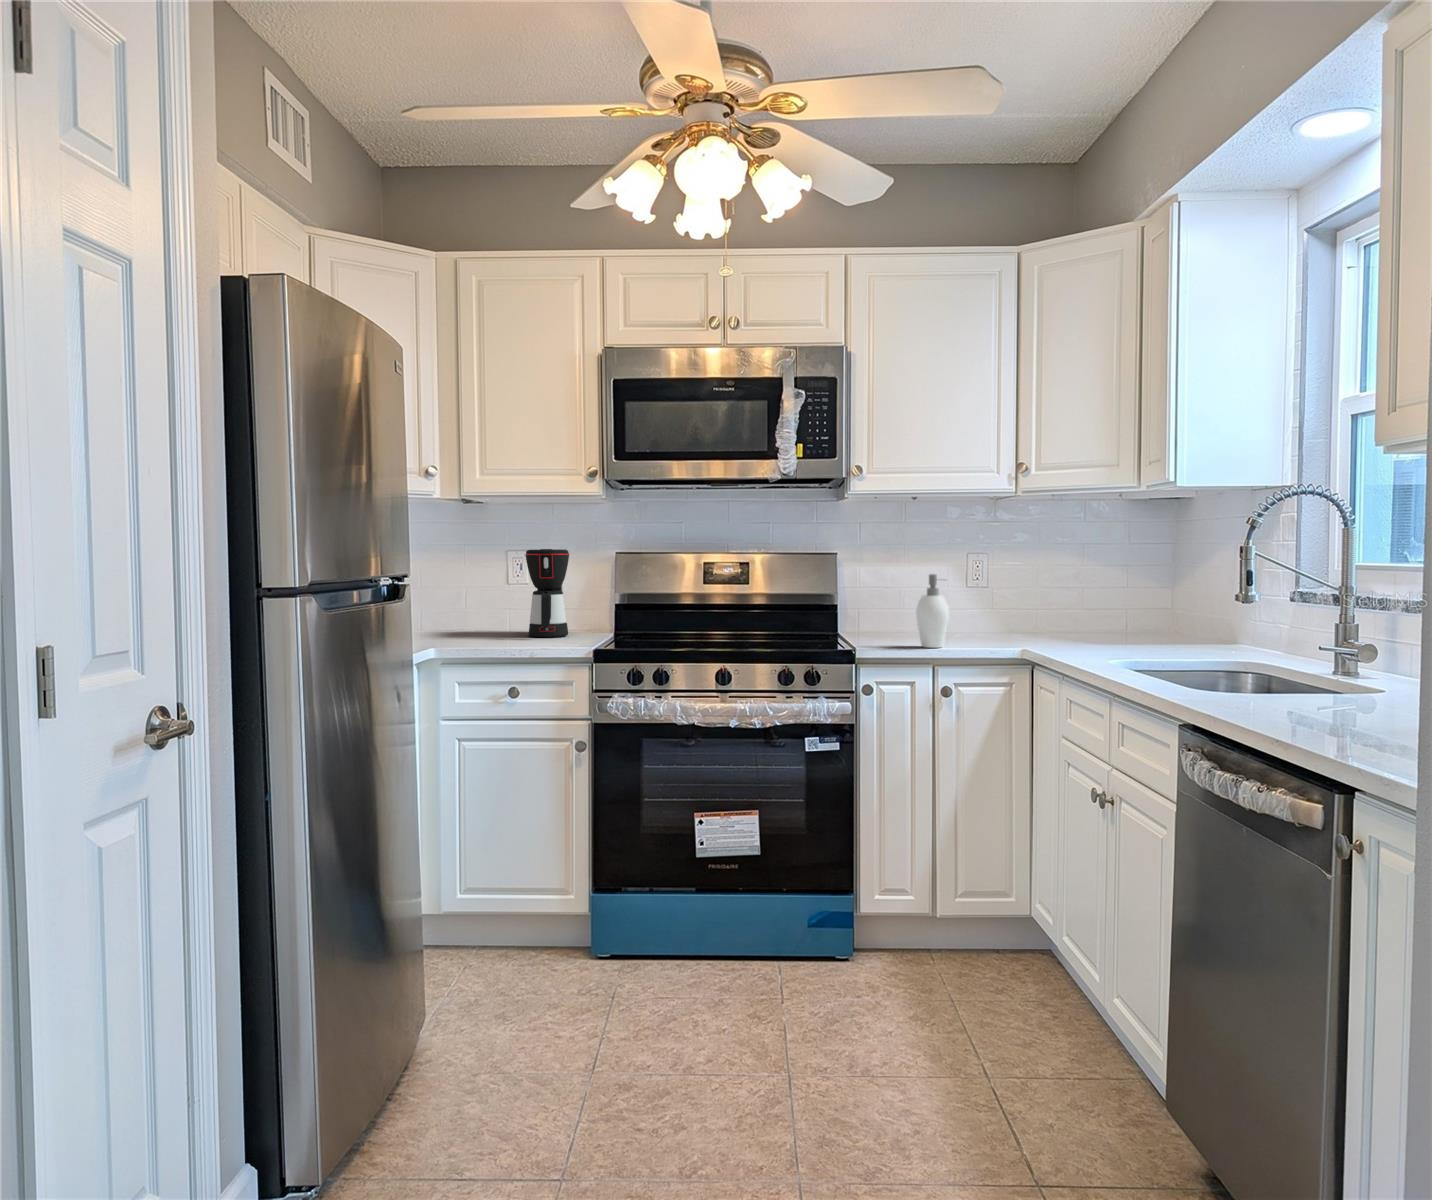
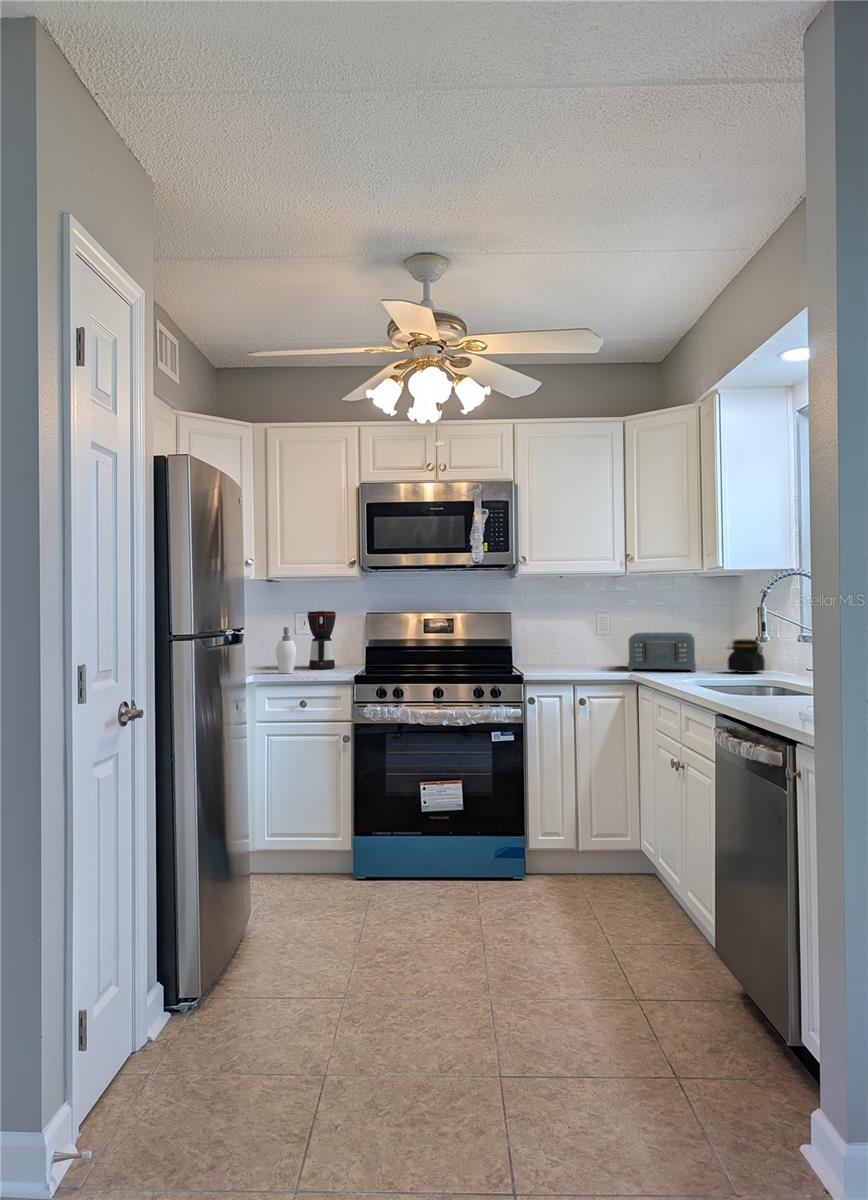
soap dispenser: present [916,574,949,648] -> present [276,627,296,673]
toaster: none [1017,585,1123,647] -> present [628,632,696,672]
jar: none [1173,597,1233,650] -> present [727,639,765,673]

